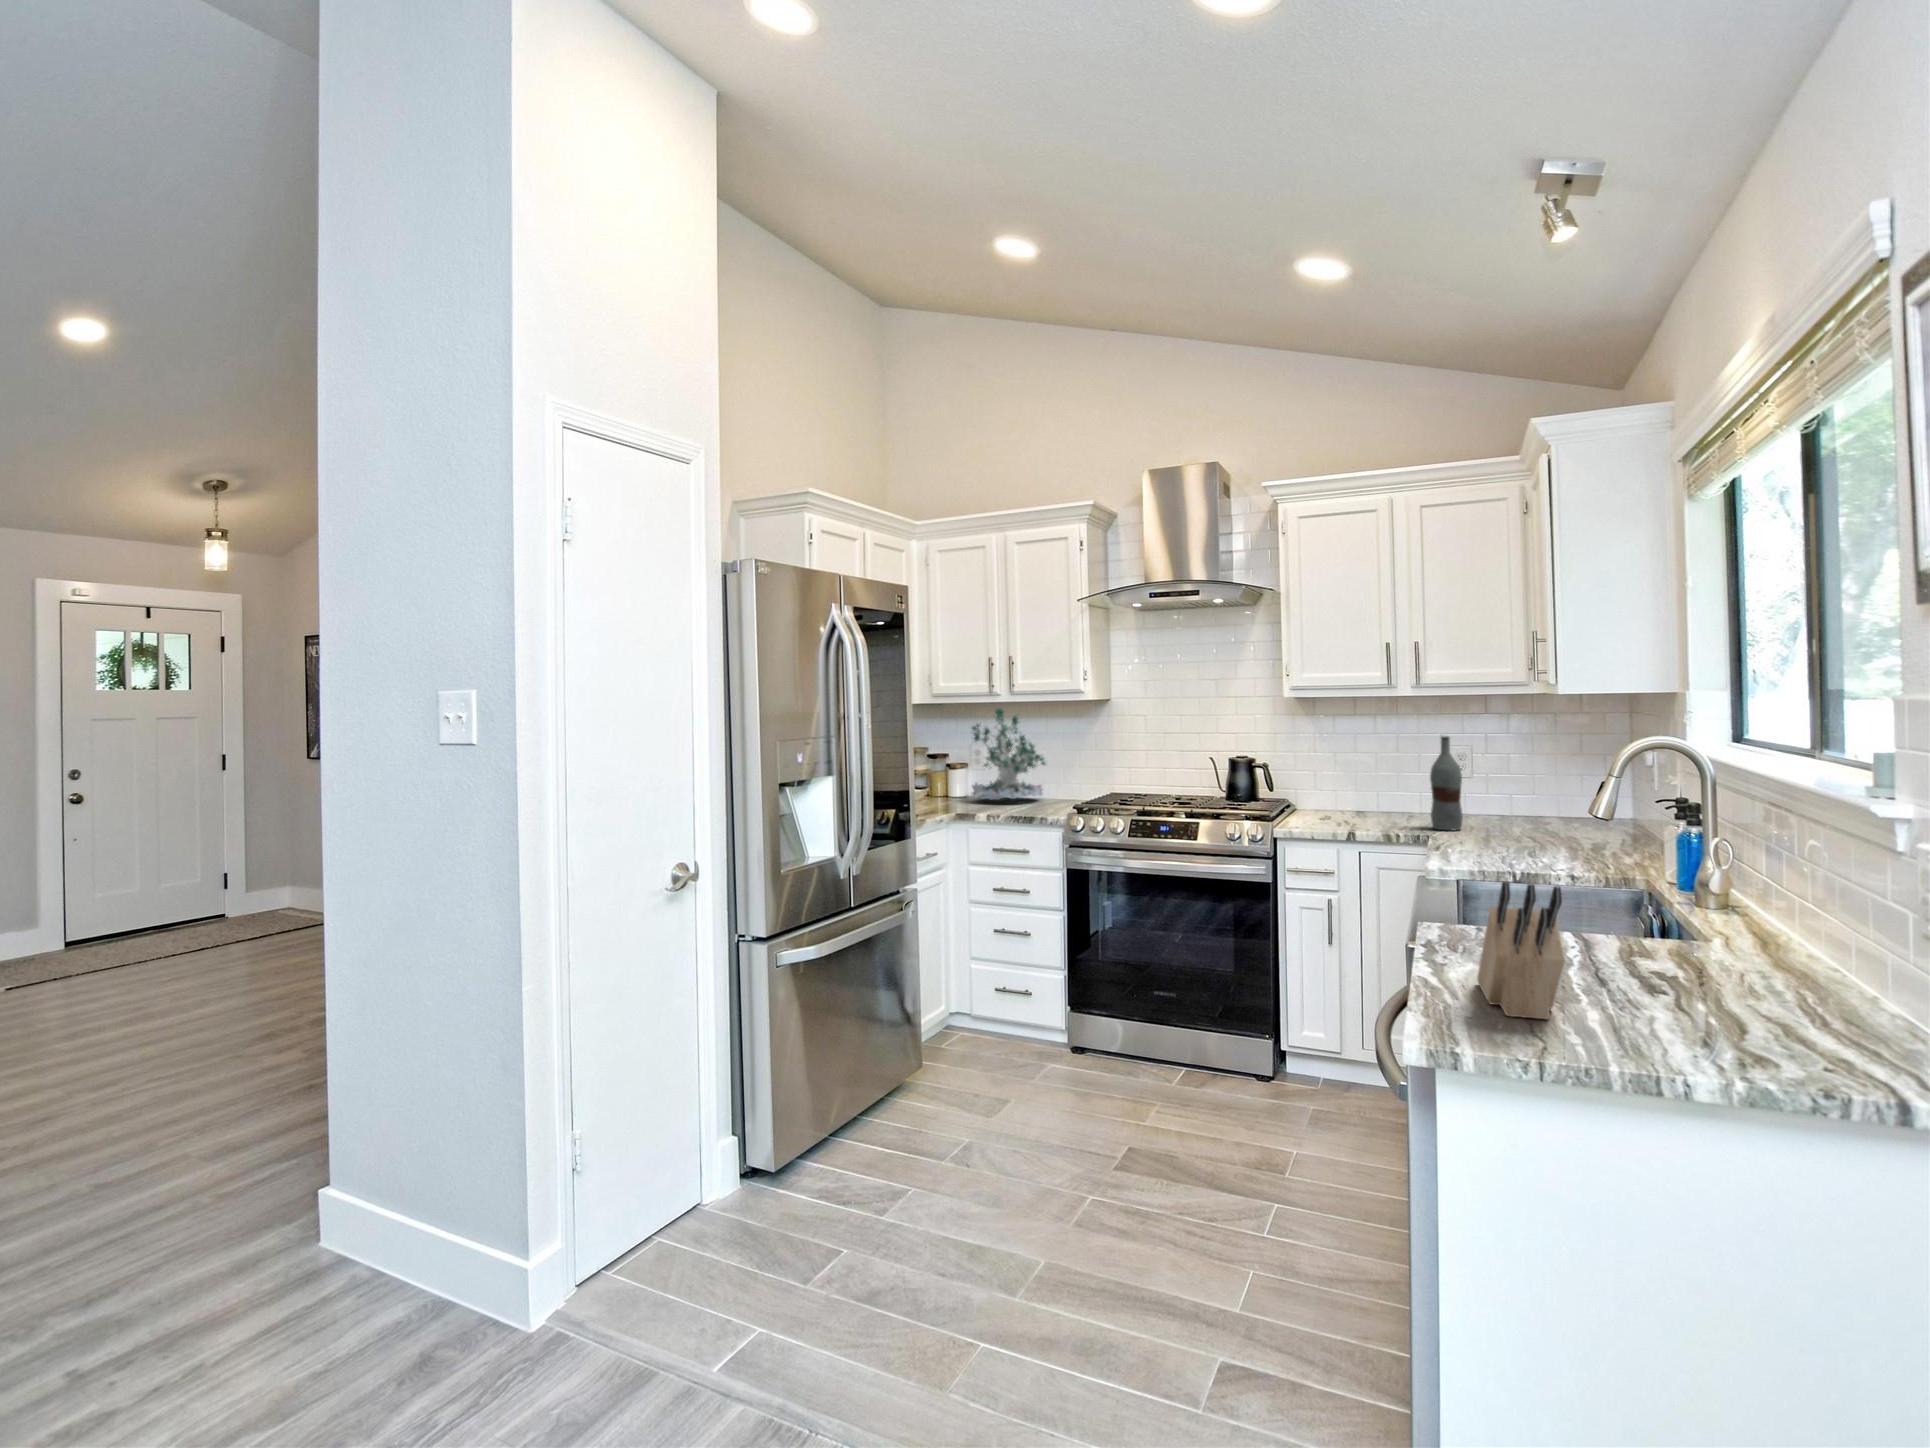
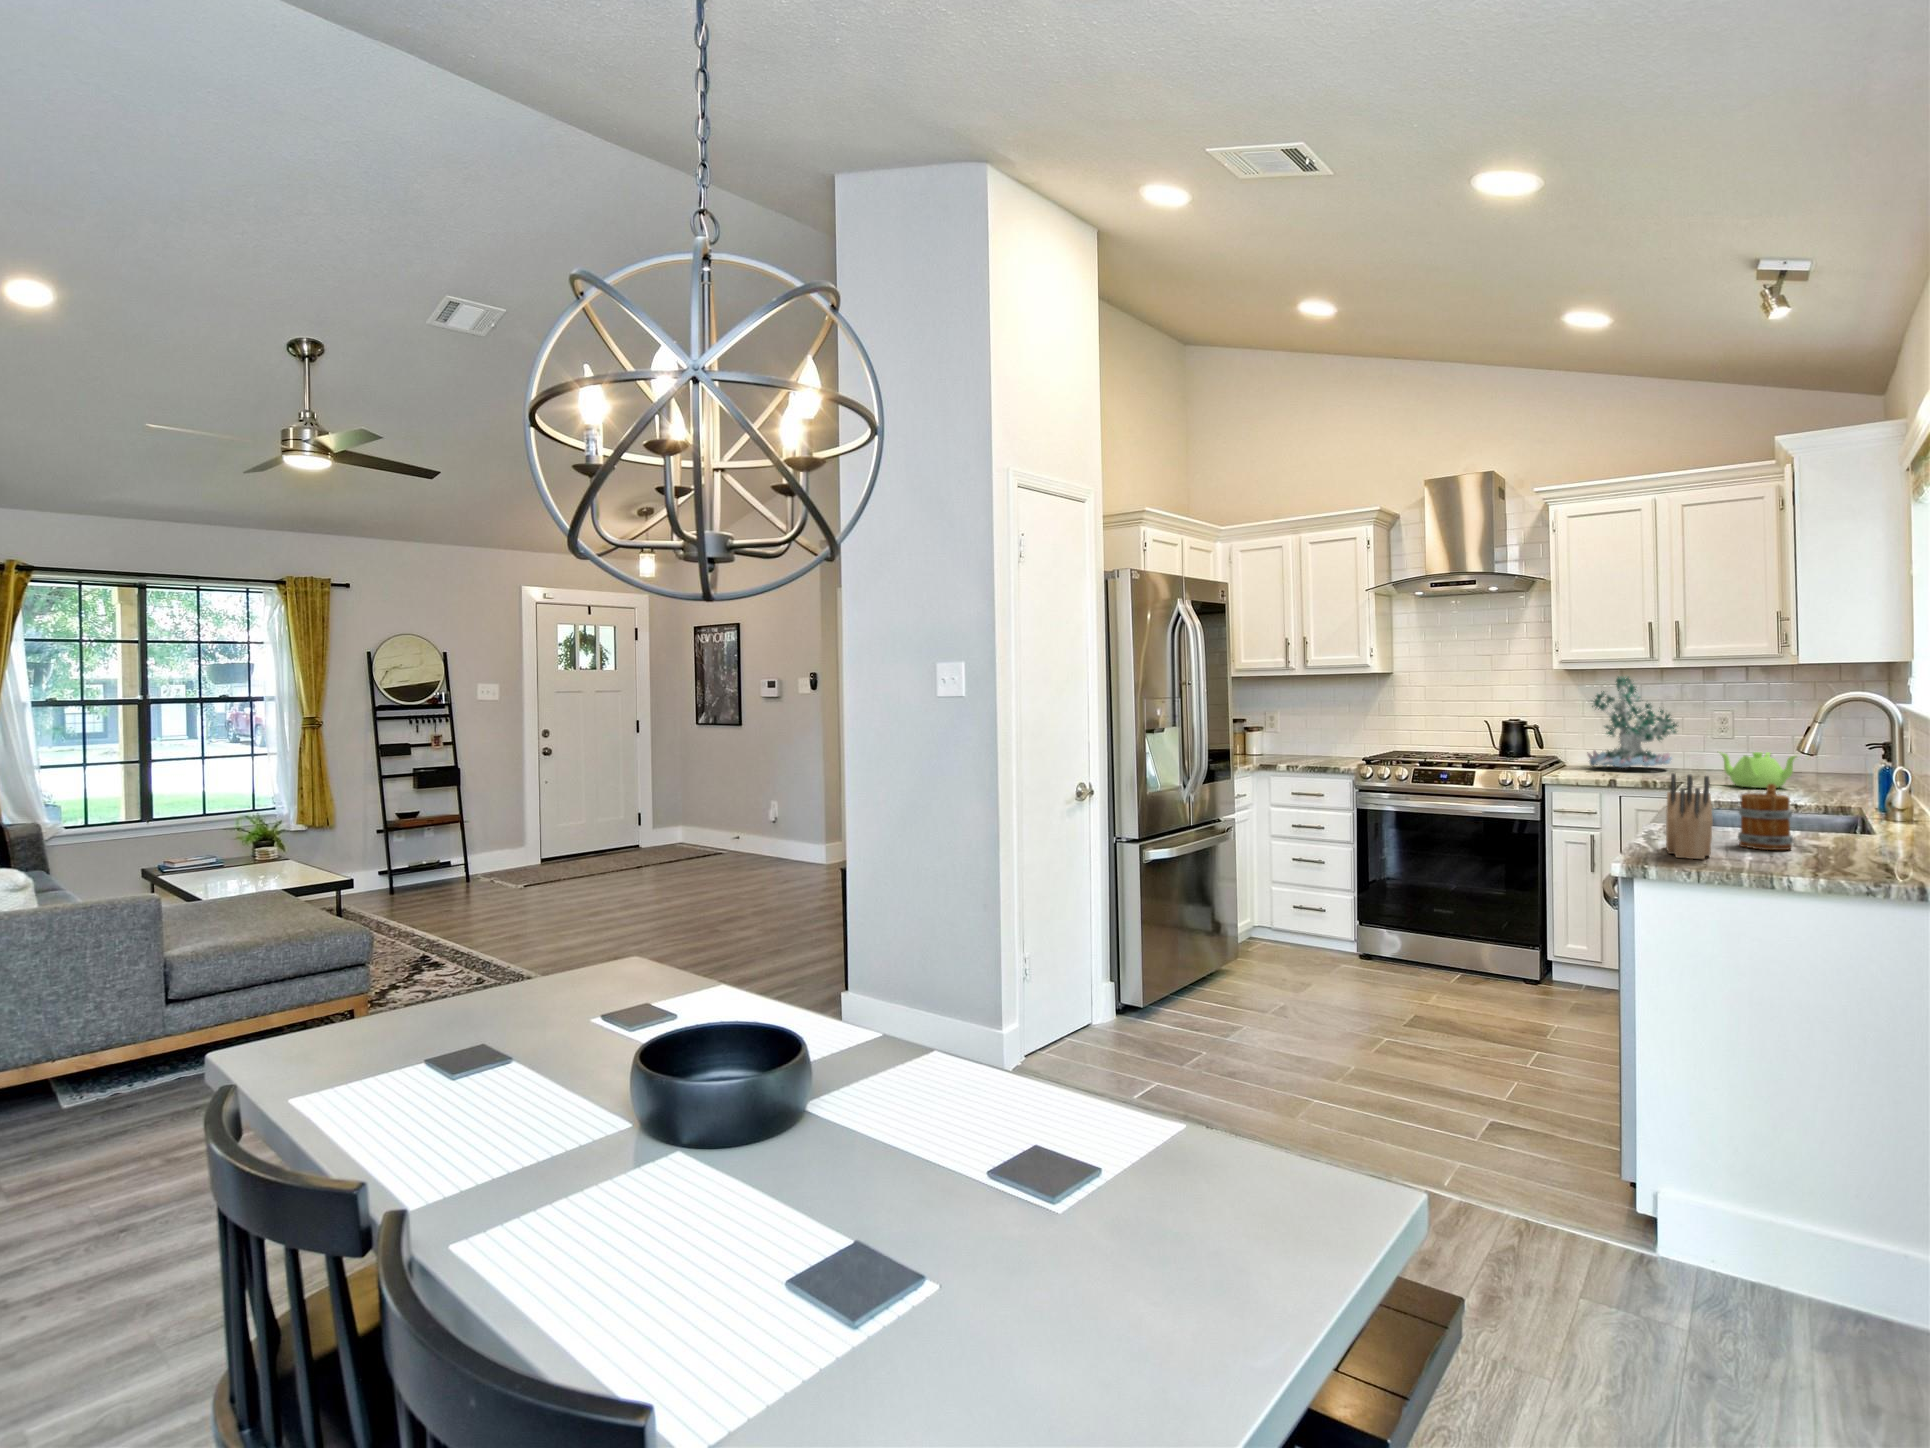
plant: present [972,708,1045,800] -> present [1587,677,1677,768]
bottle: present [1430,736,1463,830] -> none [1684,701,1714,779]
teapot: none [1471,799,1563,845] -> present [1720,752,1796,788]
mug: none [1569,877,1648,985] -> present [1738,784,1793,850]

